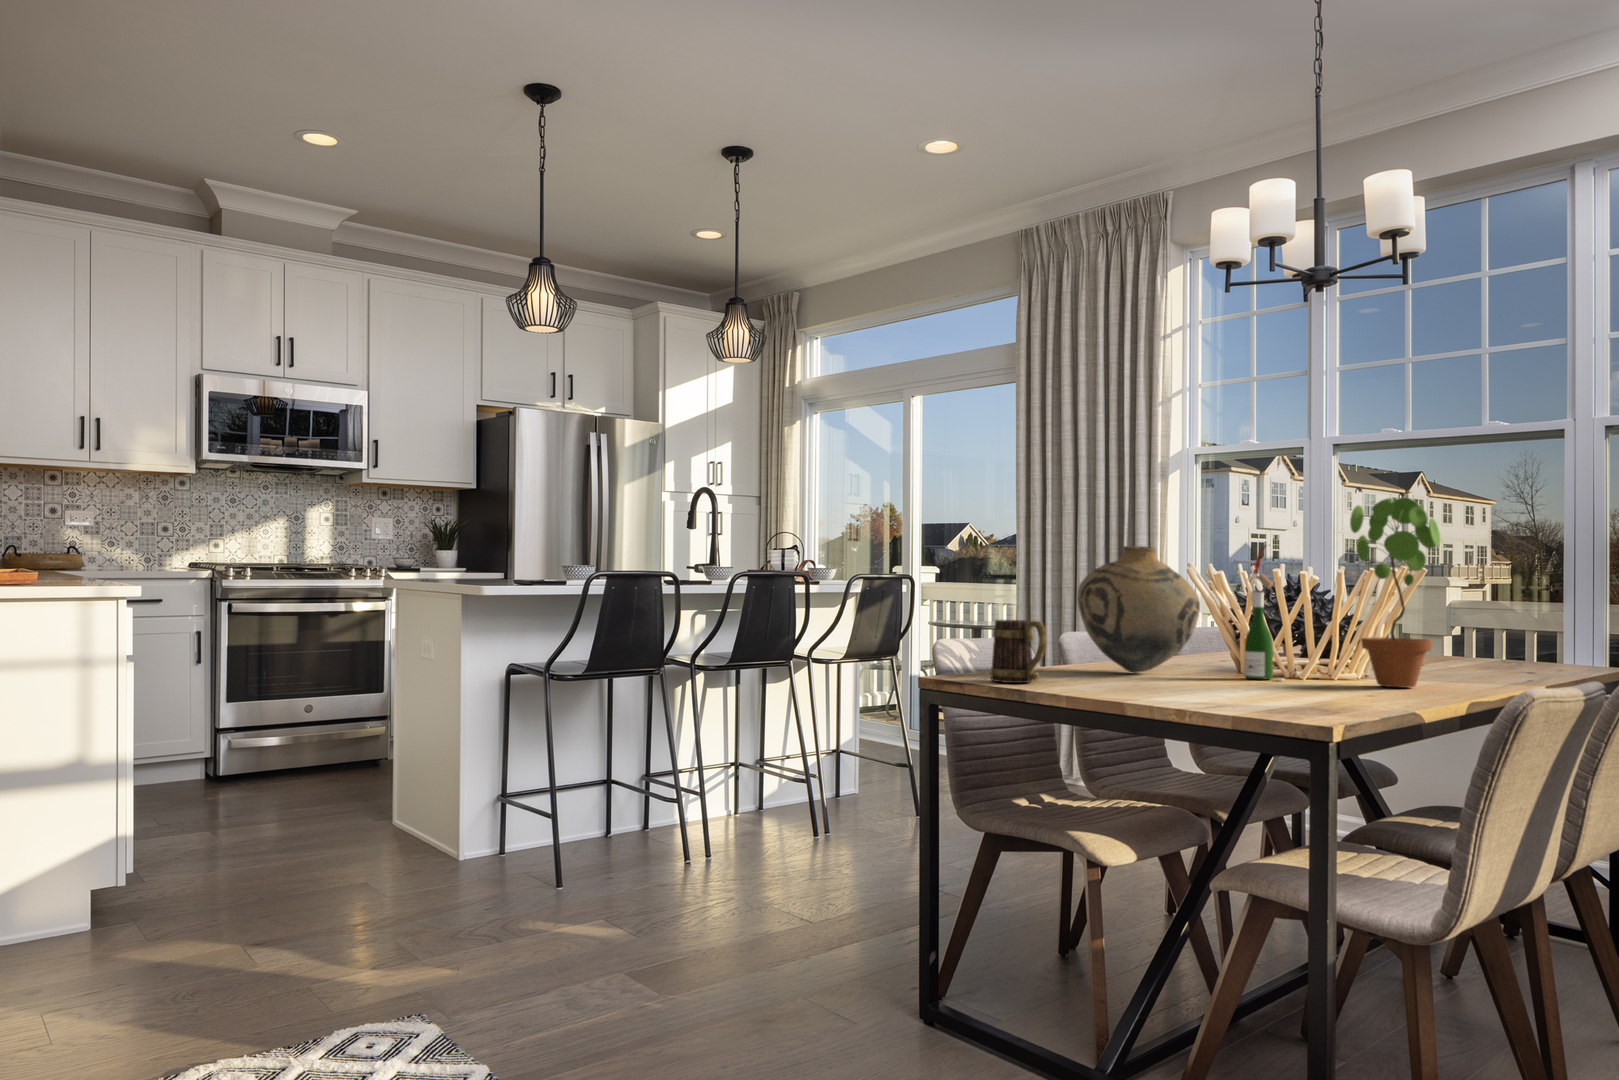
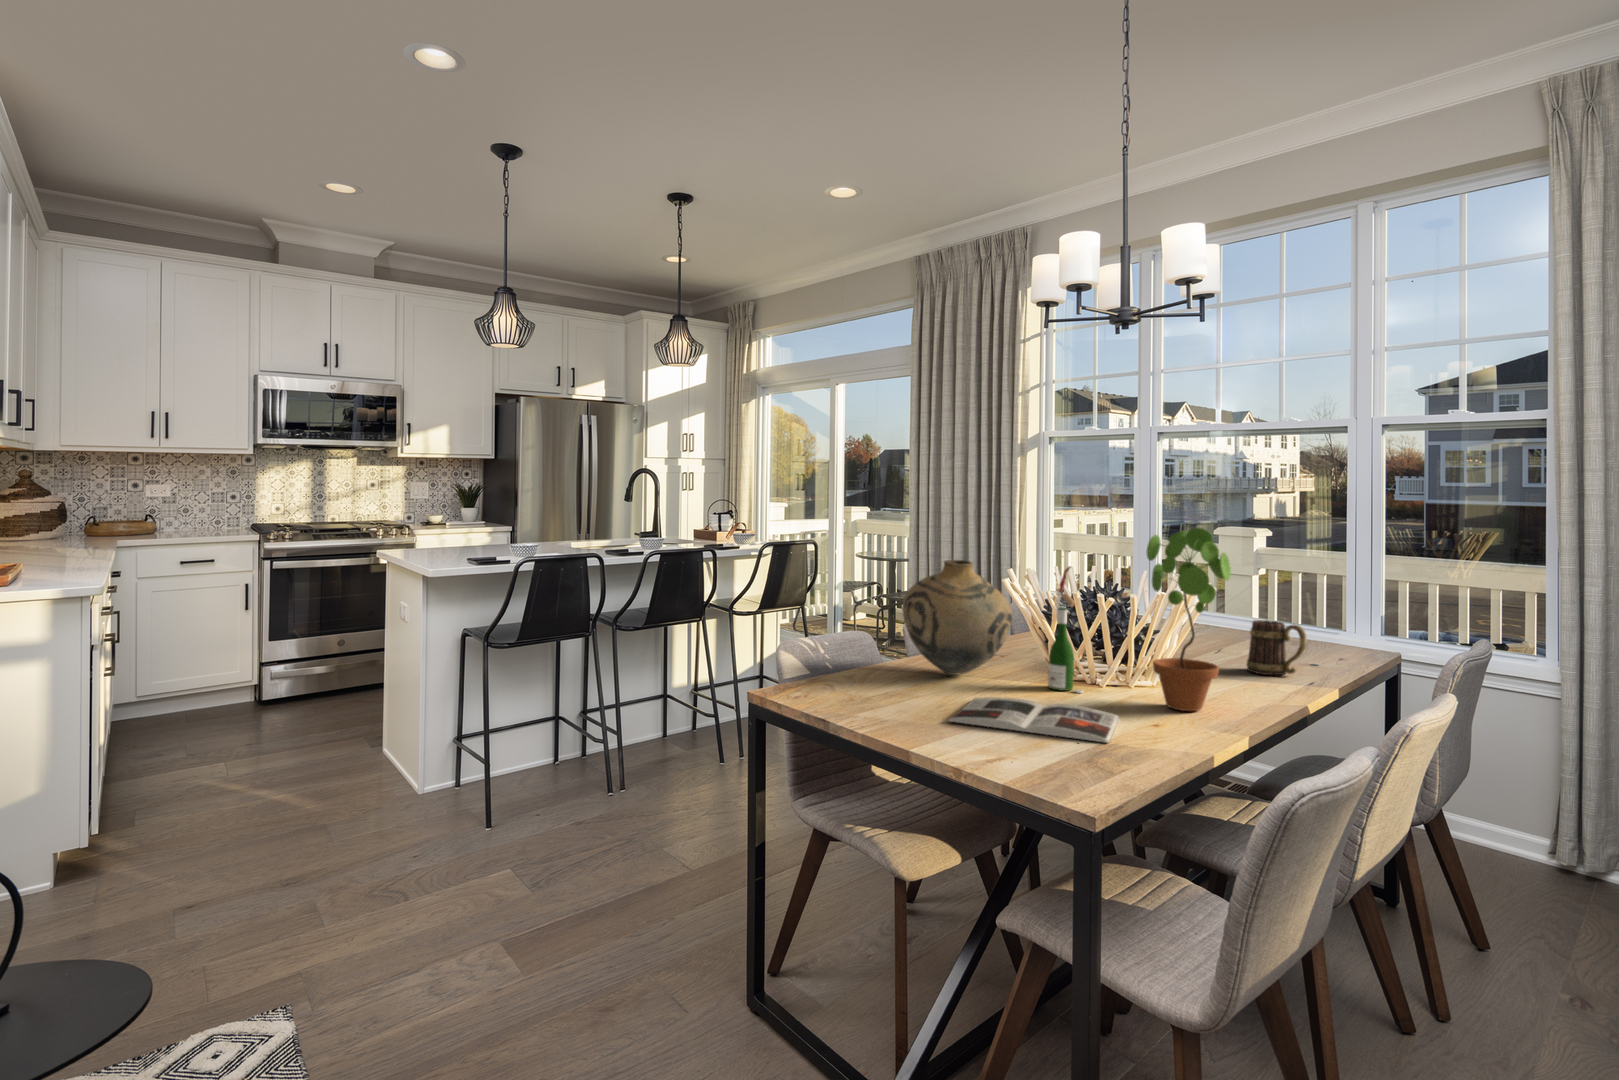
mug: present [990,620,1047,683] -> present [1247,620,1307,675]
magazine: none [1152,679,1331,700] -> present [949,697,1120,743]

